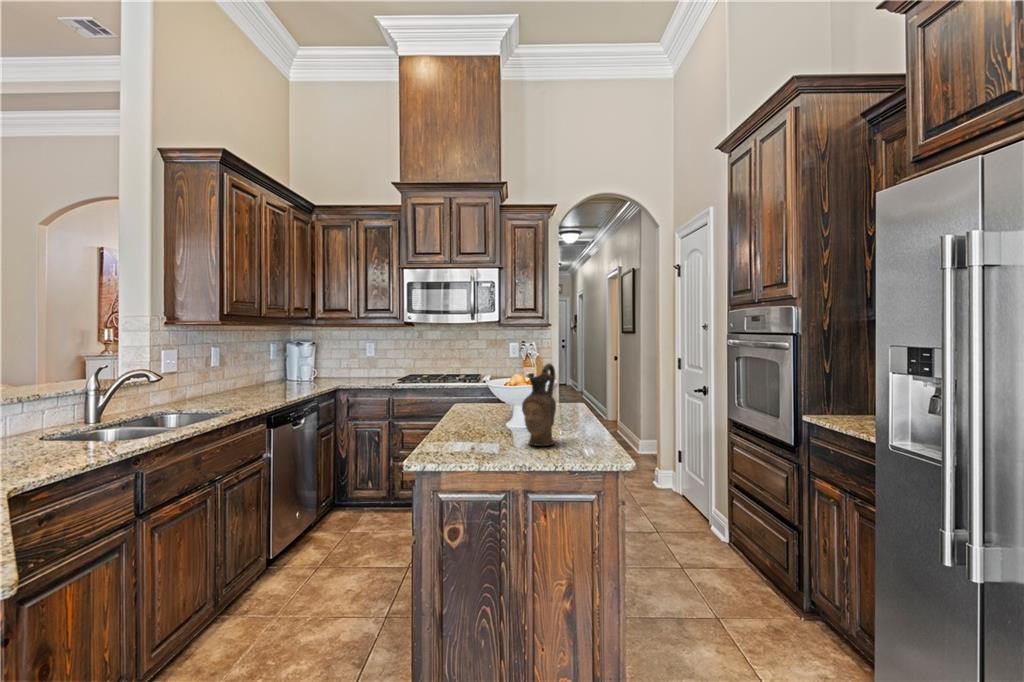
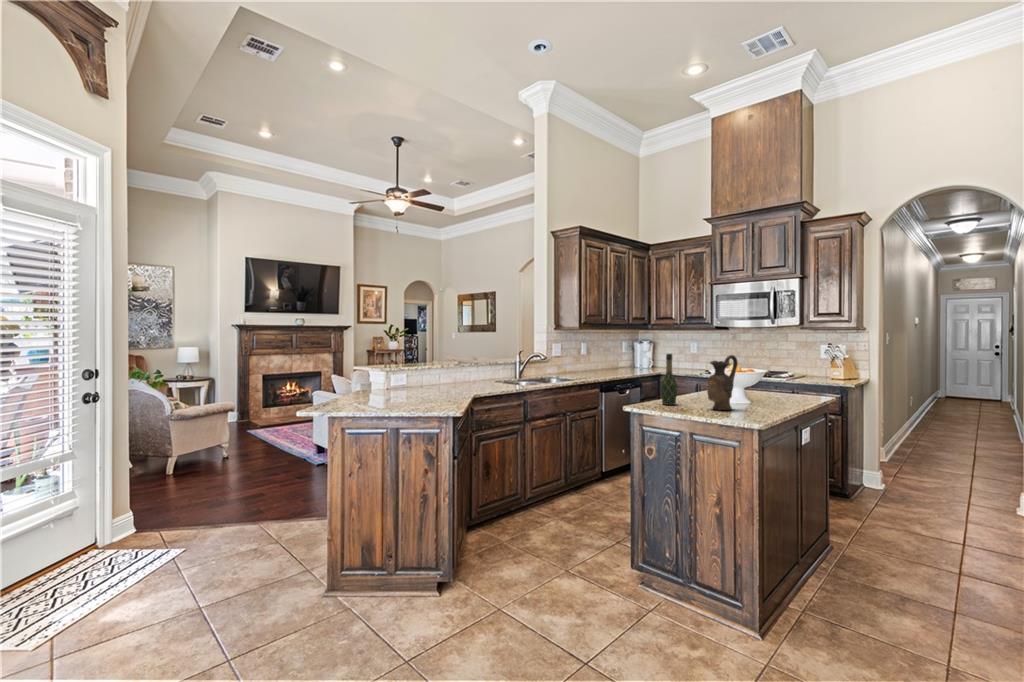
wine bottle: none [448,365,474,448] -> present [661,354,678,405]

